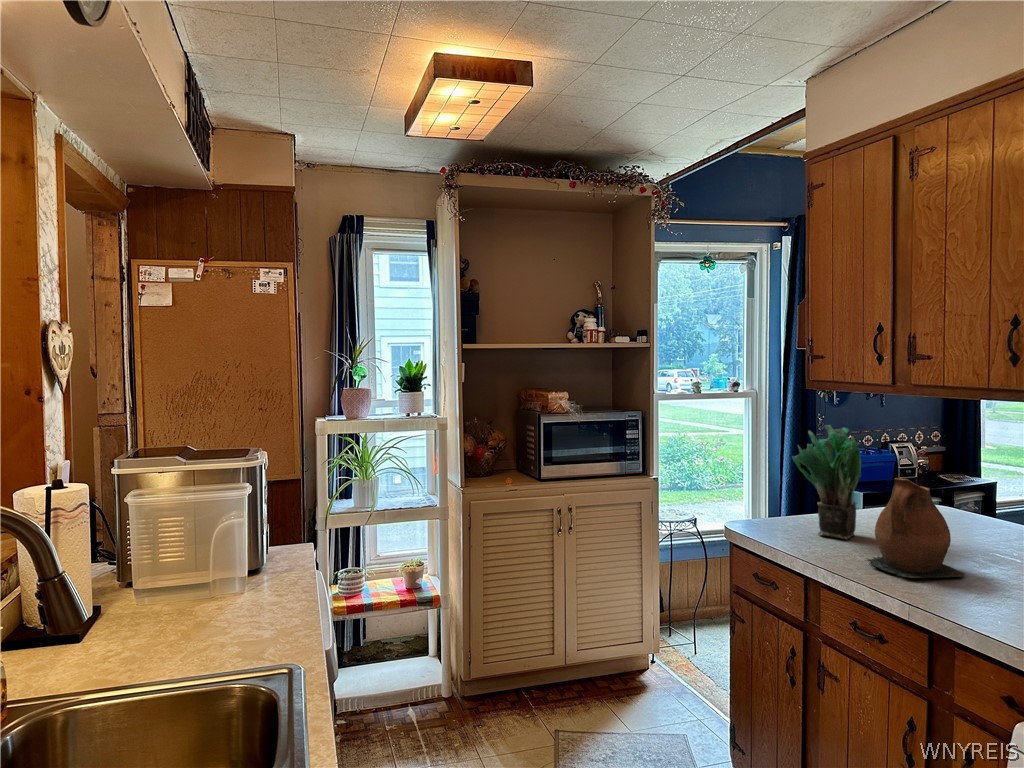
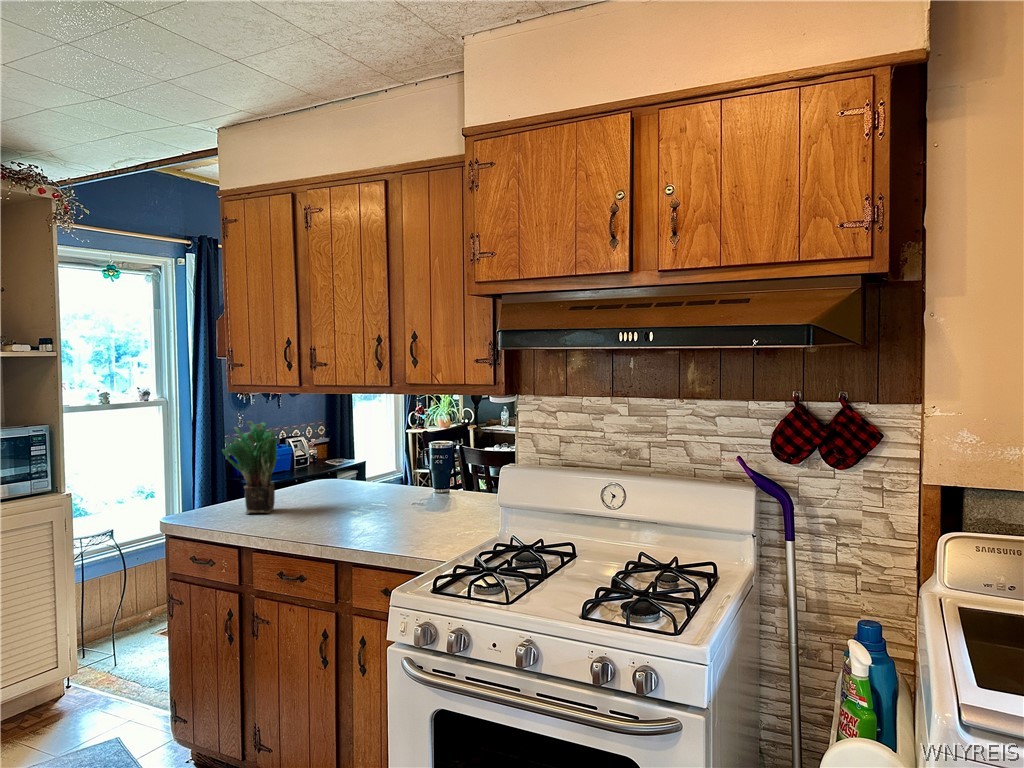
ceramic pitcher: present [867,478,965,578] -> none [285,456,355,530]

